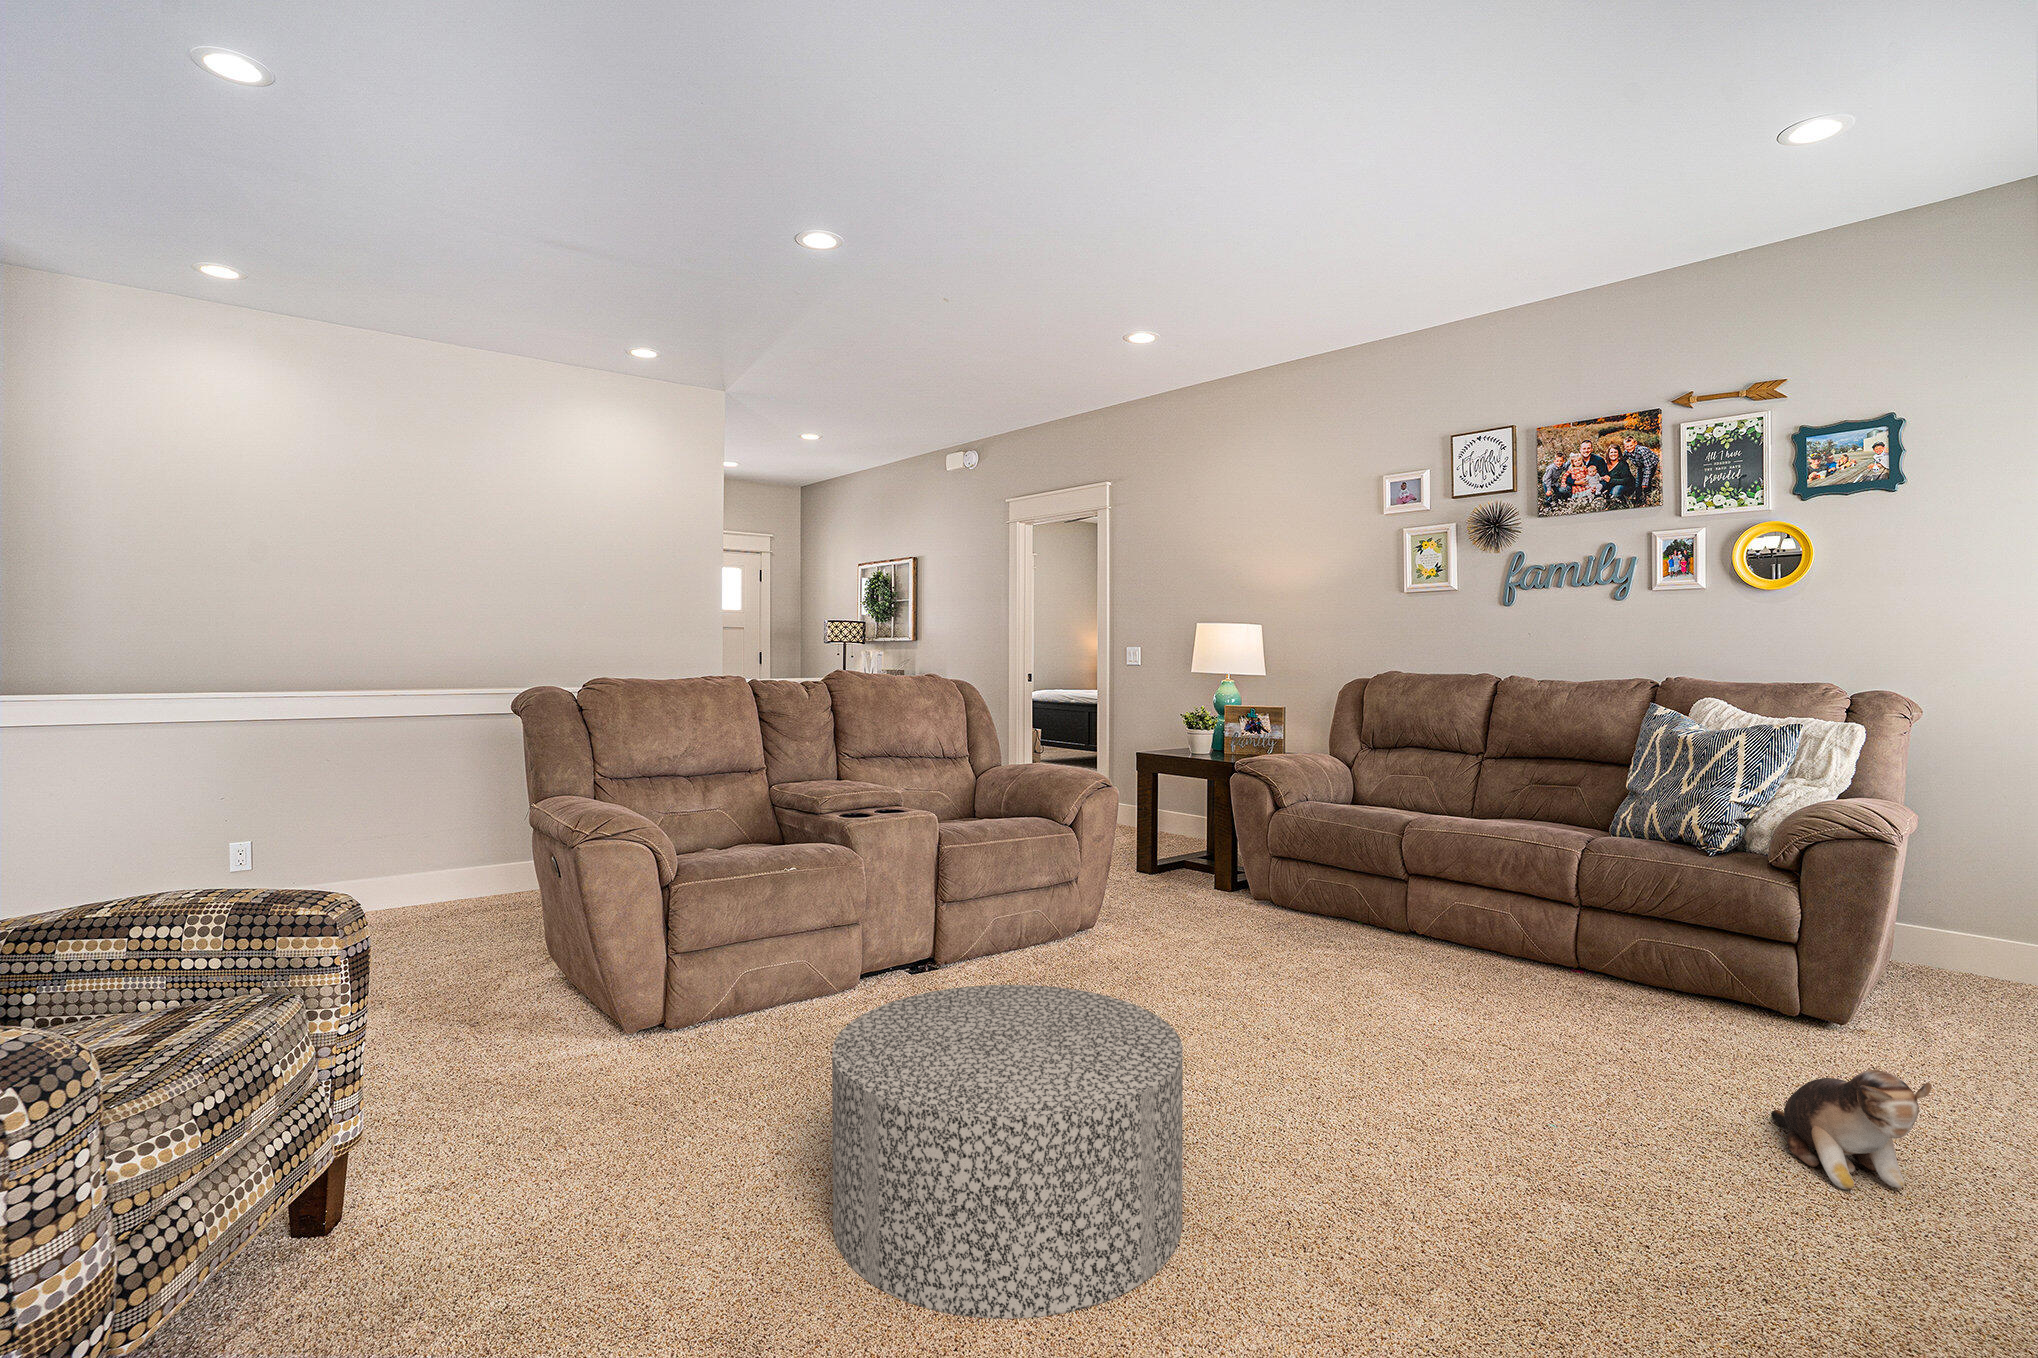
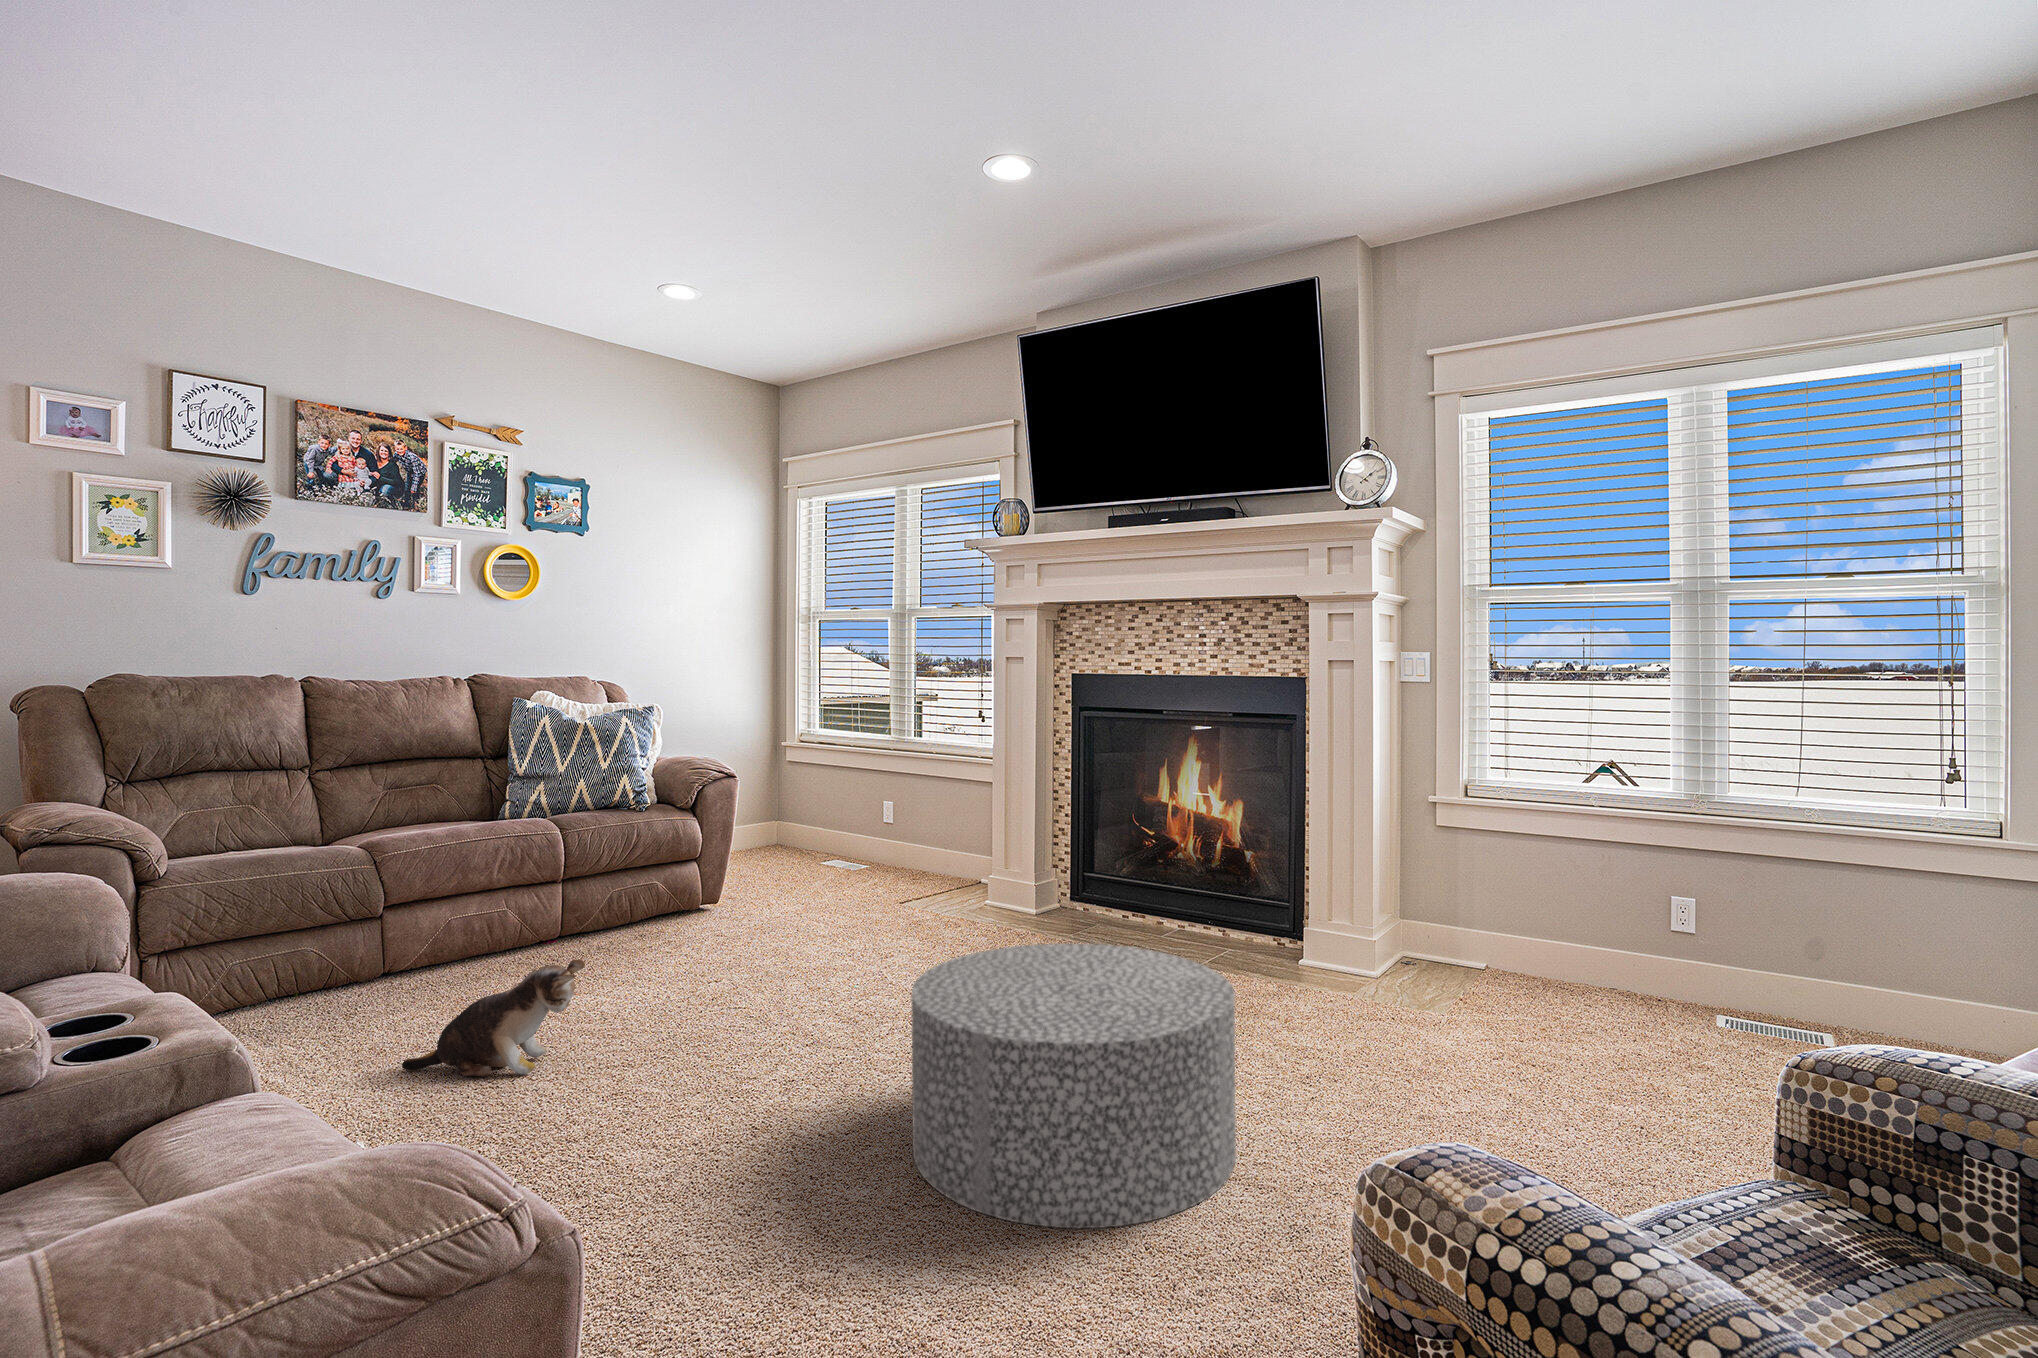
plush toy: present [1771,1069,1932,1189] -> present [402,959,585,1076]

